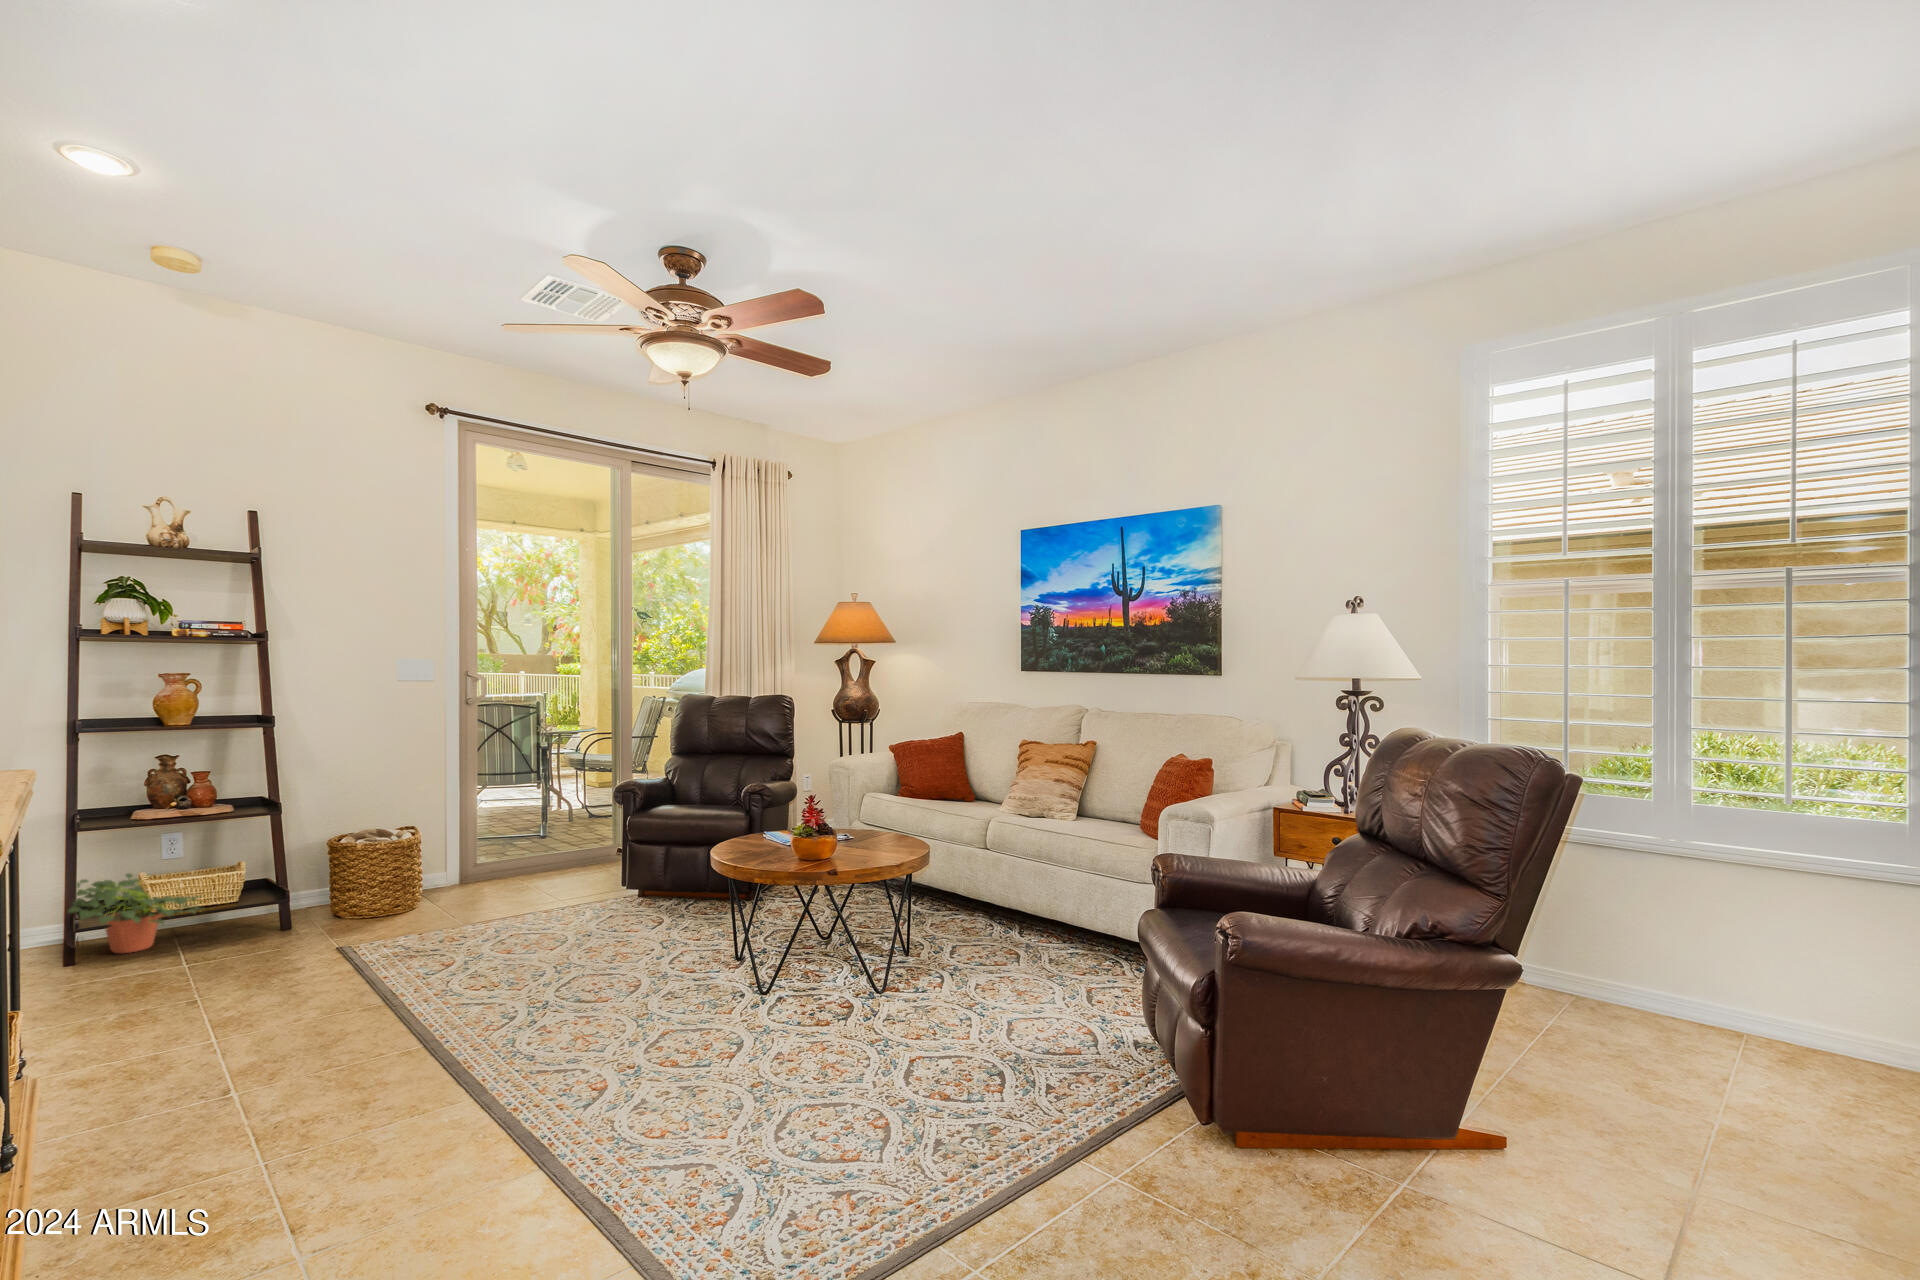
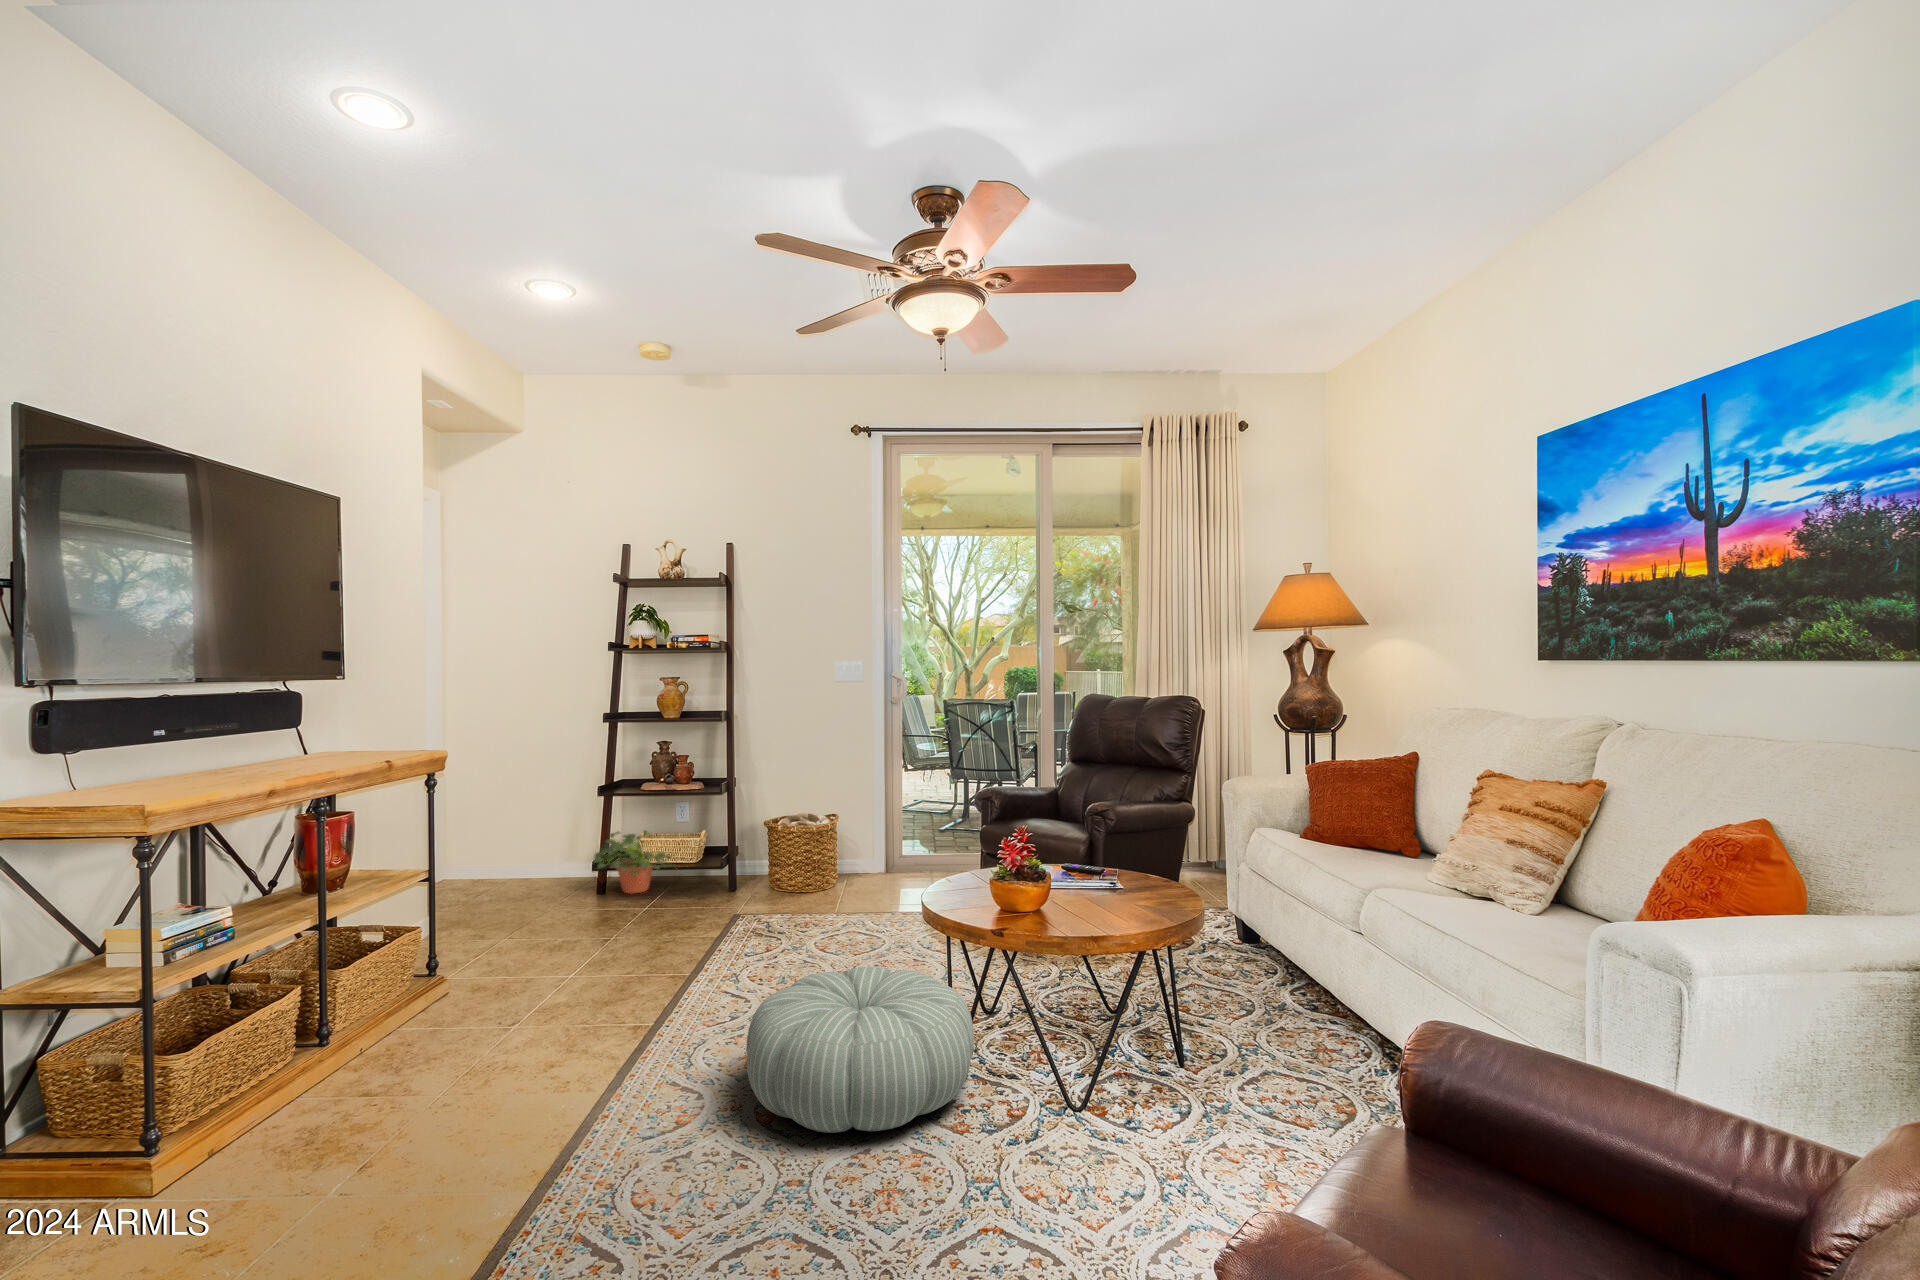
pouf: none [610,919,800,1039] -> present [746,967,974,1133]

